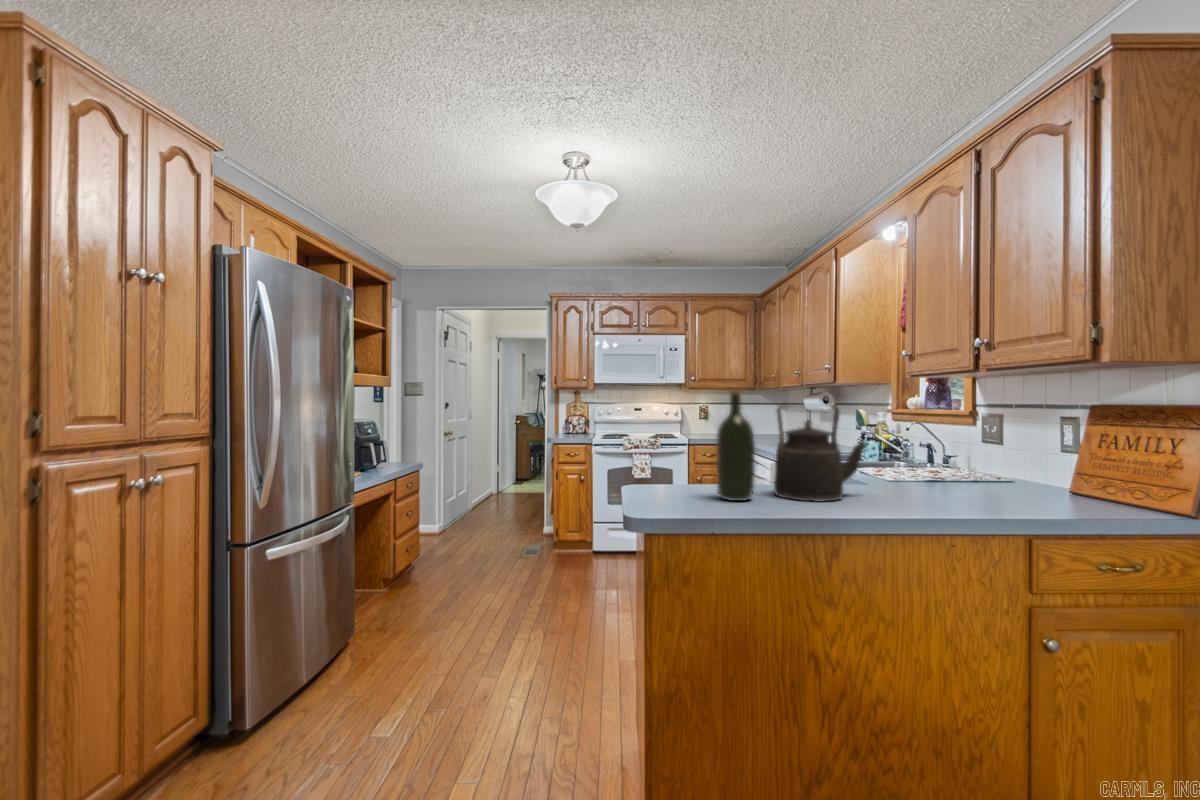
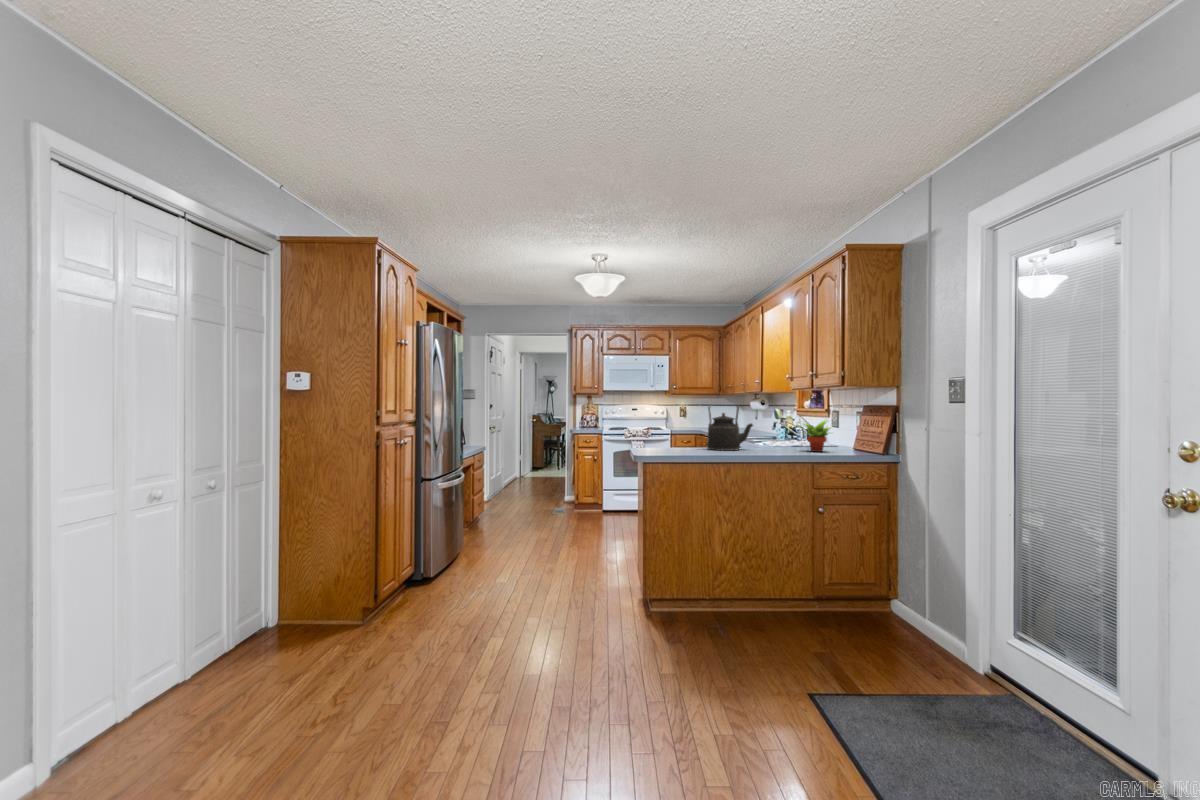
wine bottle: present [716,390,755,501] -> none [678,398,697,450]
succulent plant: none [966,433,1052,503] -> present [804,420,830,452]

